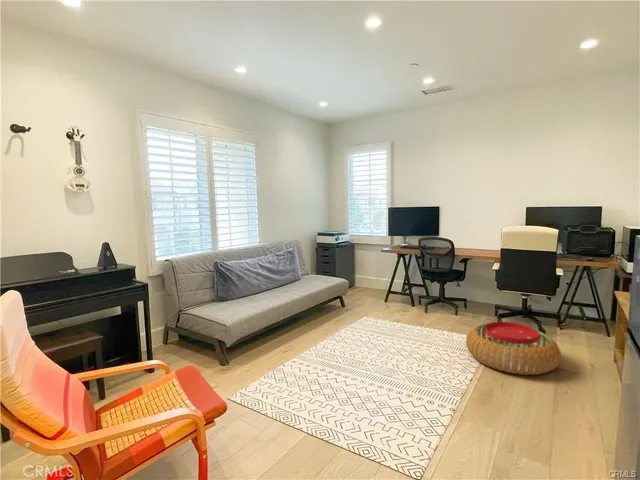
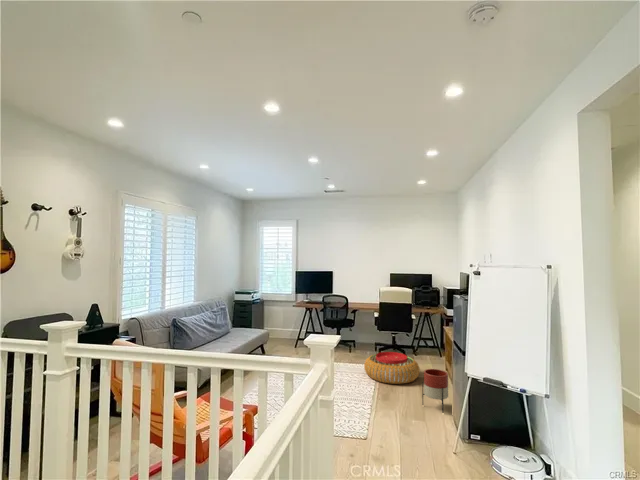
planter: none [555,366,614,450] -> present [422,369,448,412]

